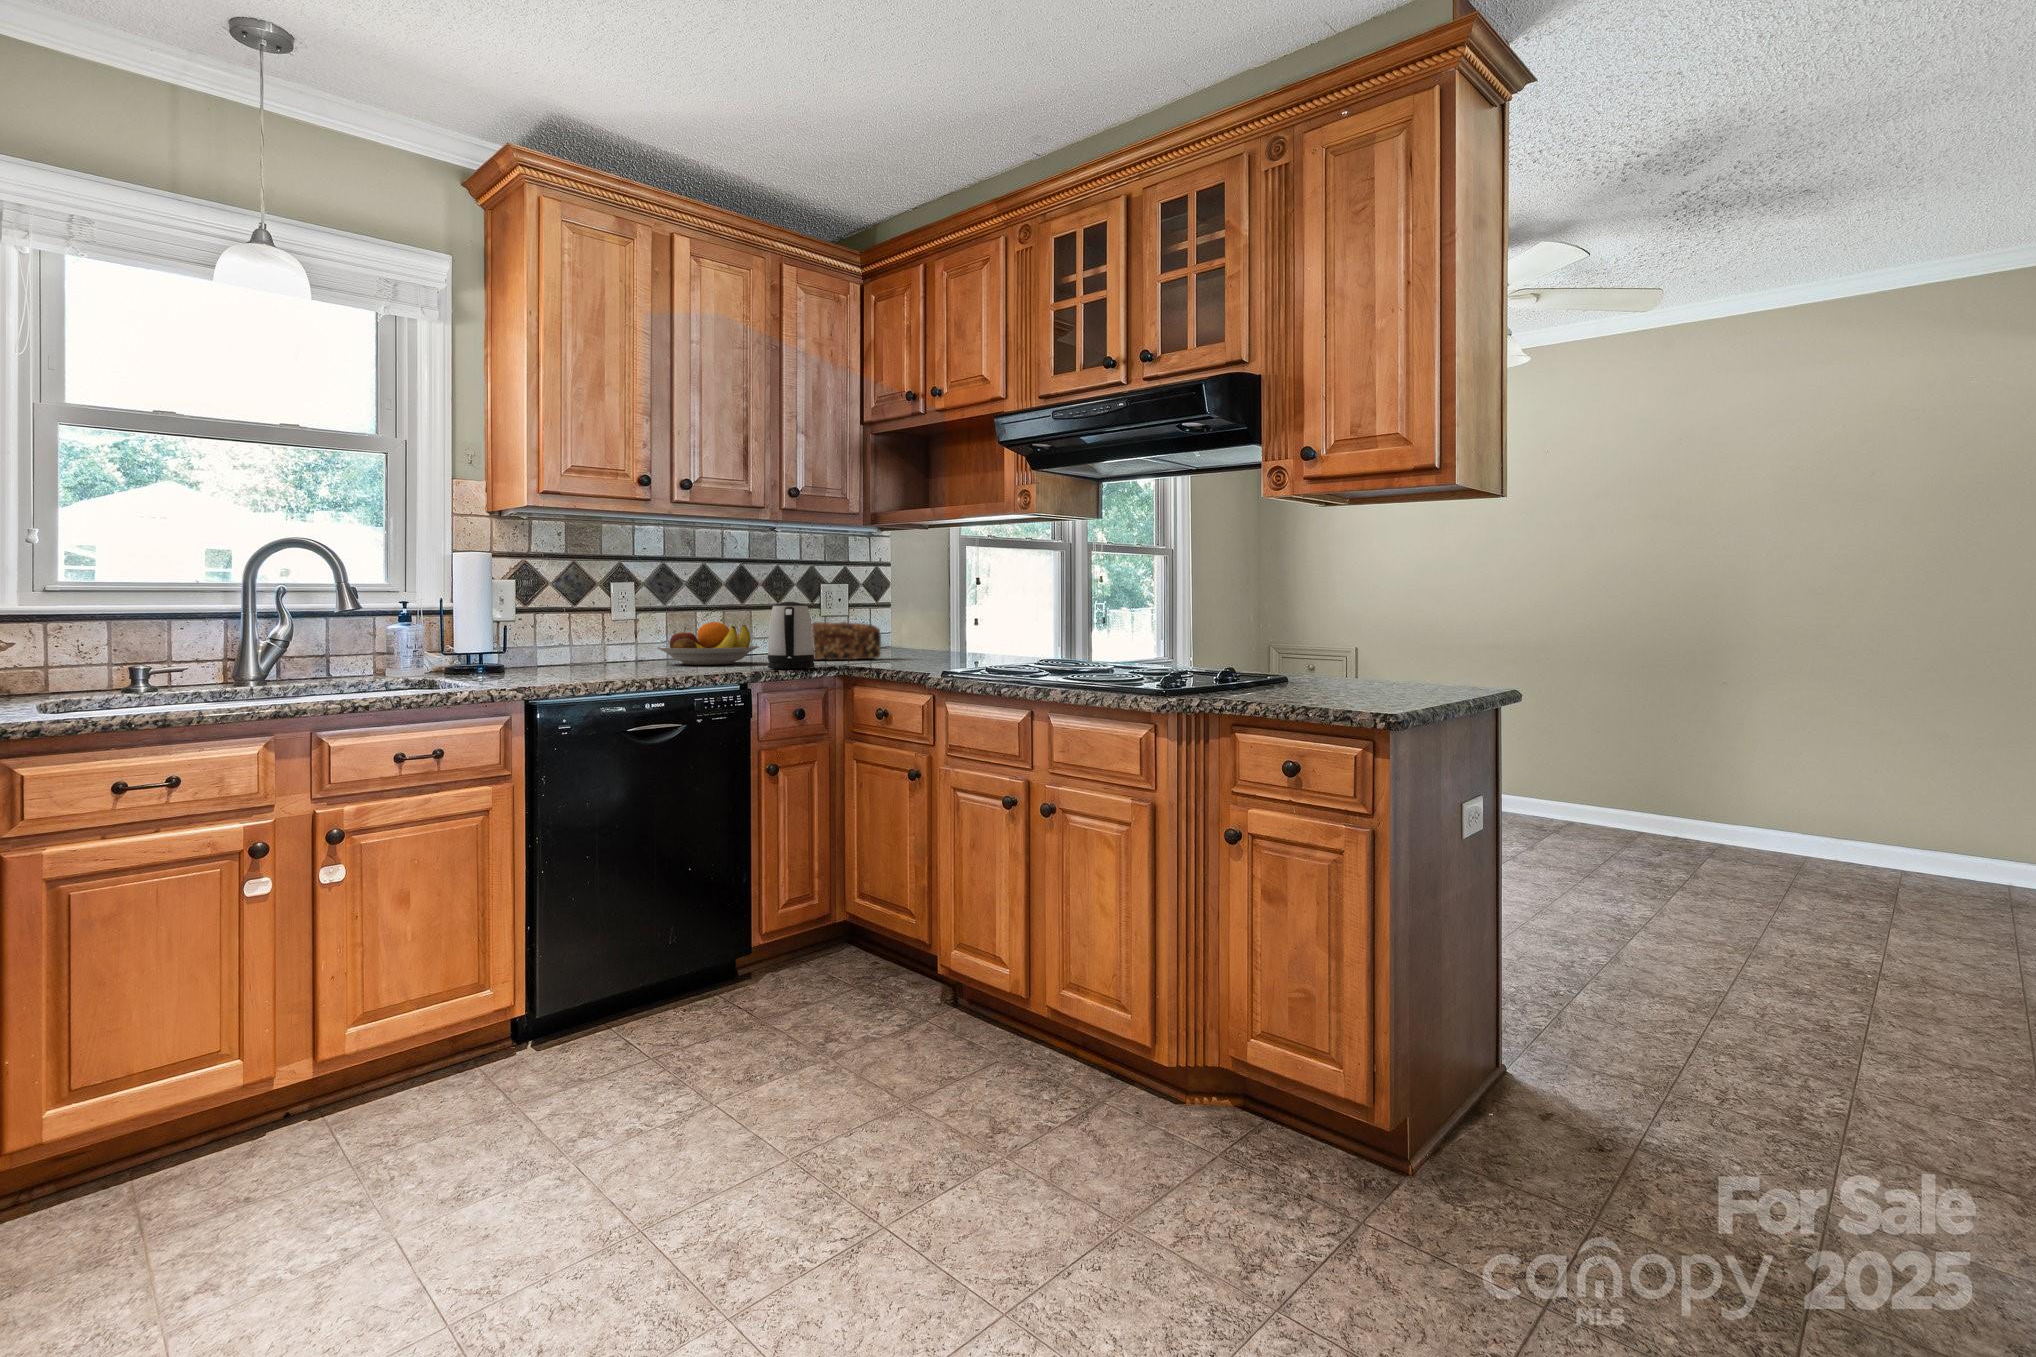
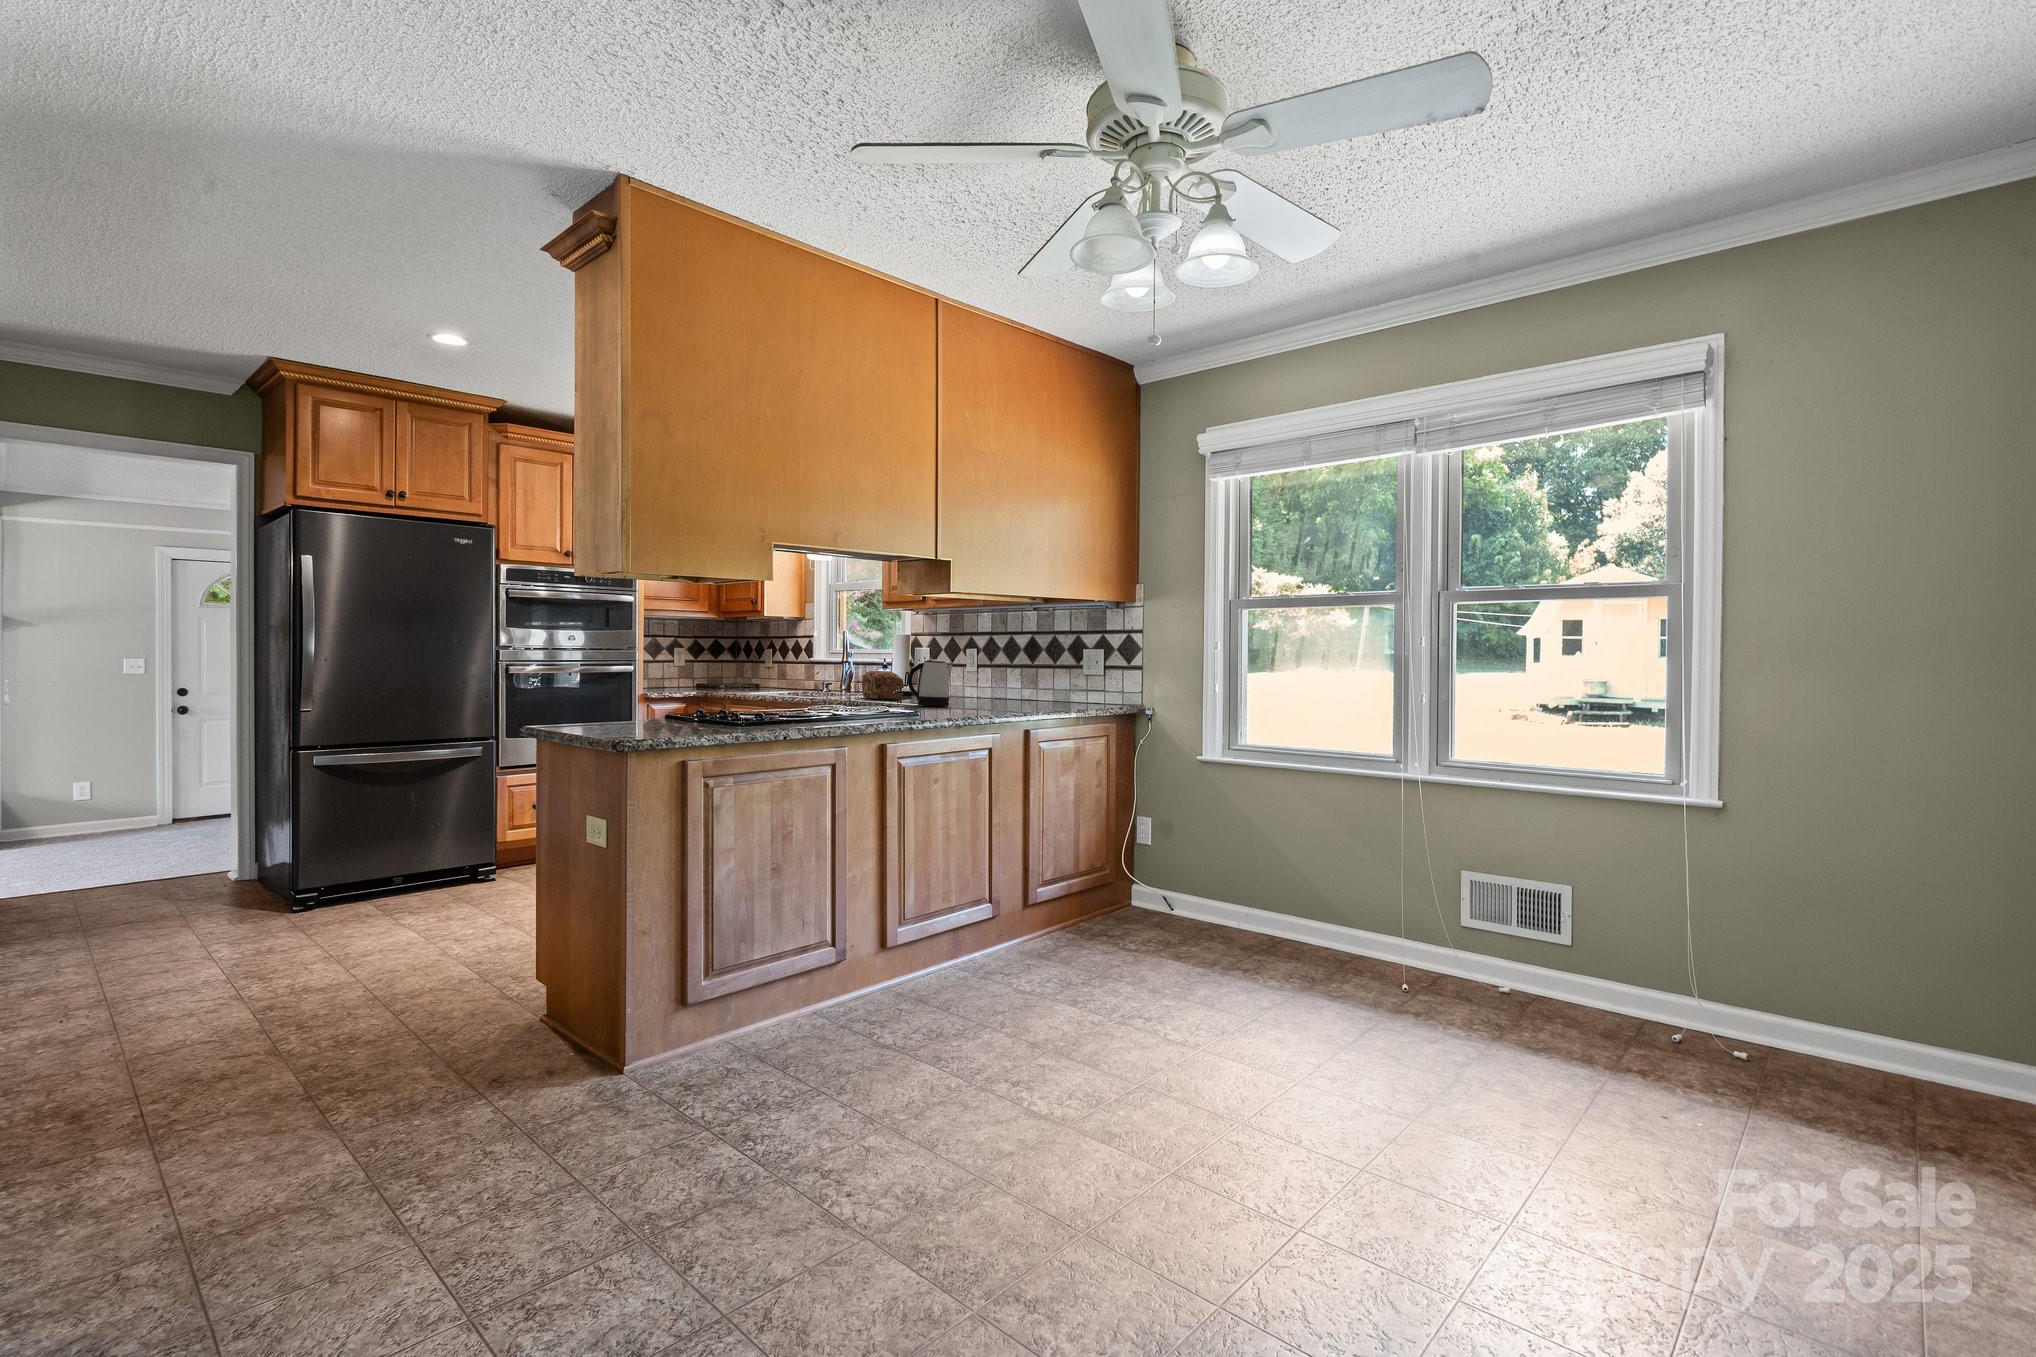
fruit bowl: present [657,622,759,665] -> none [955,675,1024,706]
bread loaf: present [812,622,881,660] -> present [862,671,904,700]

